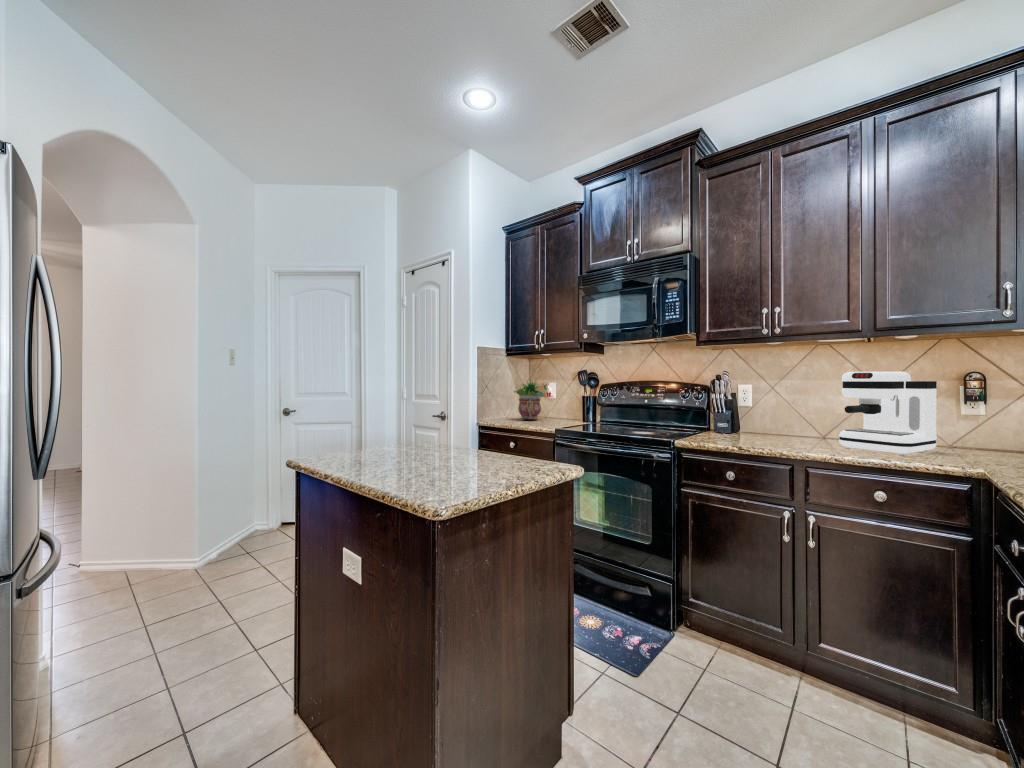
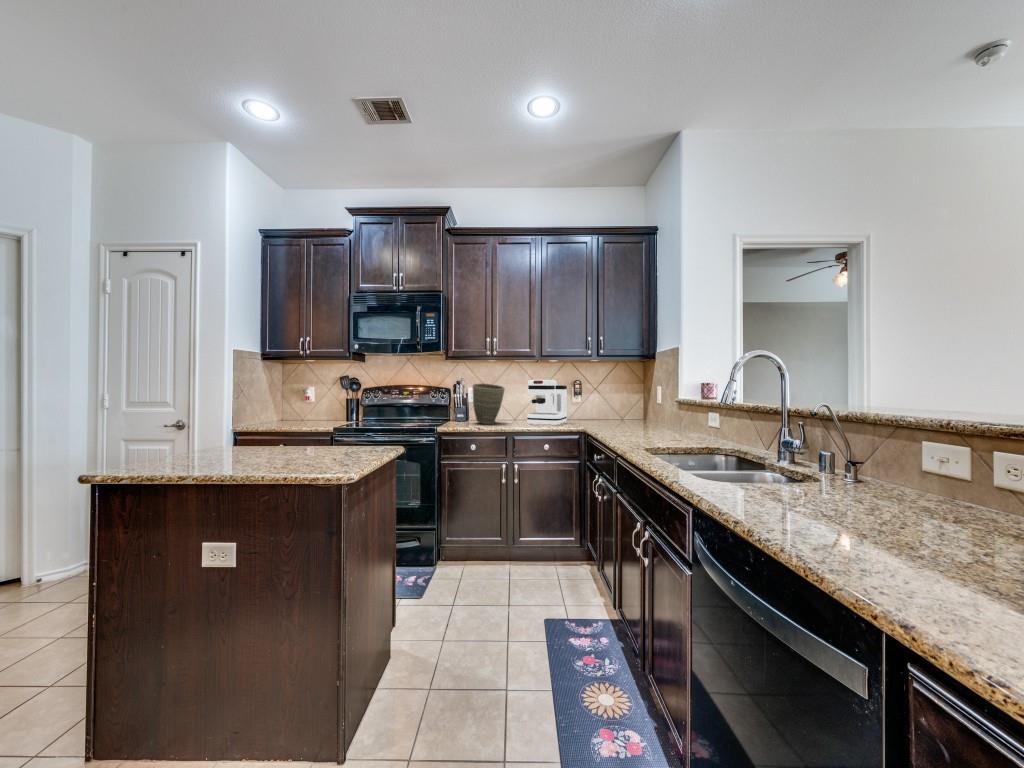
vase: none [737,379,796,442] -> present [473,383,505,424]
potted plant: present [514,381,545,419] -> none [273,382,309,420]

